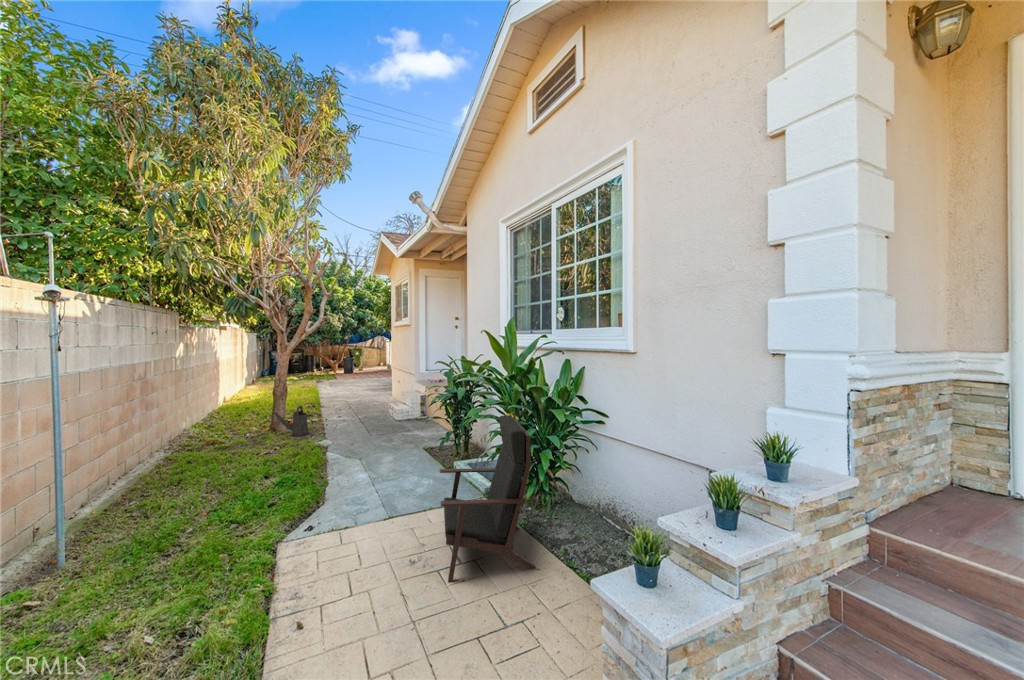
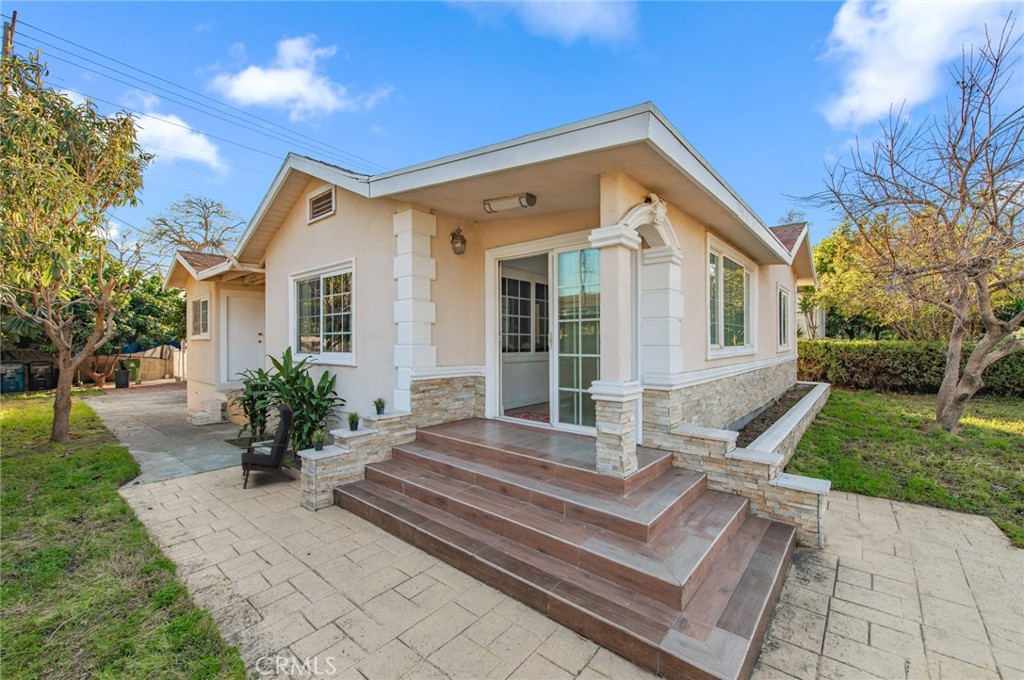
watering can: present [274,406,313,437] -> none [66,415,110,443]

